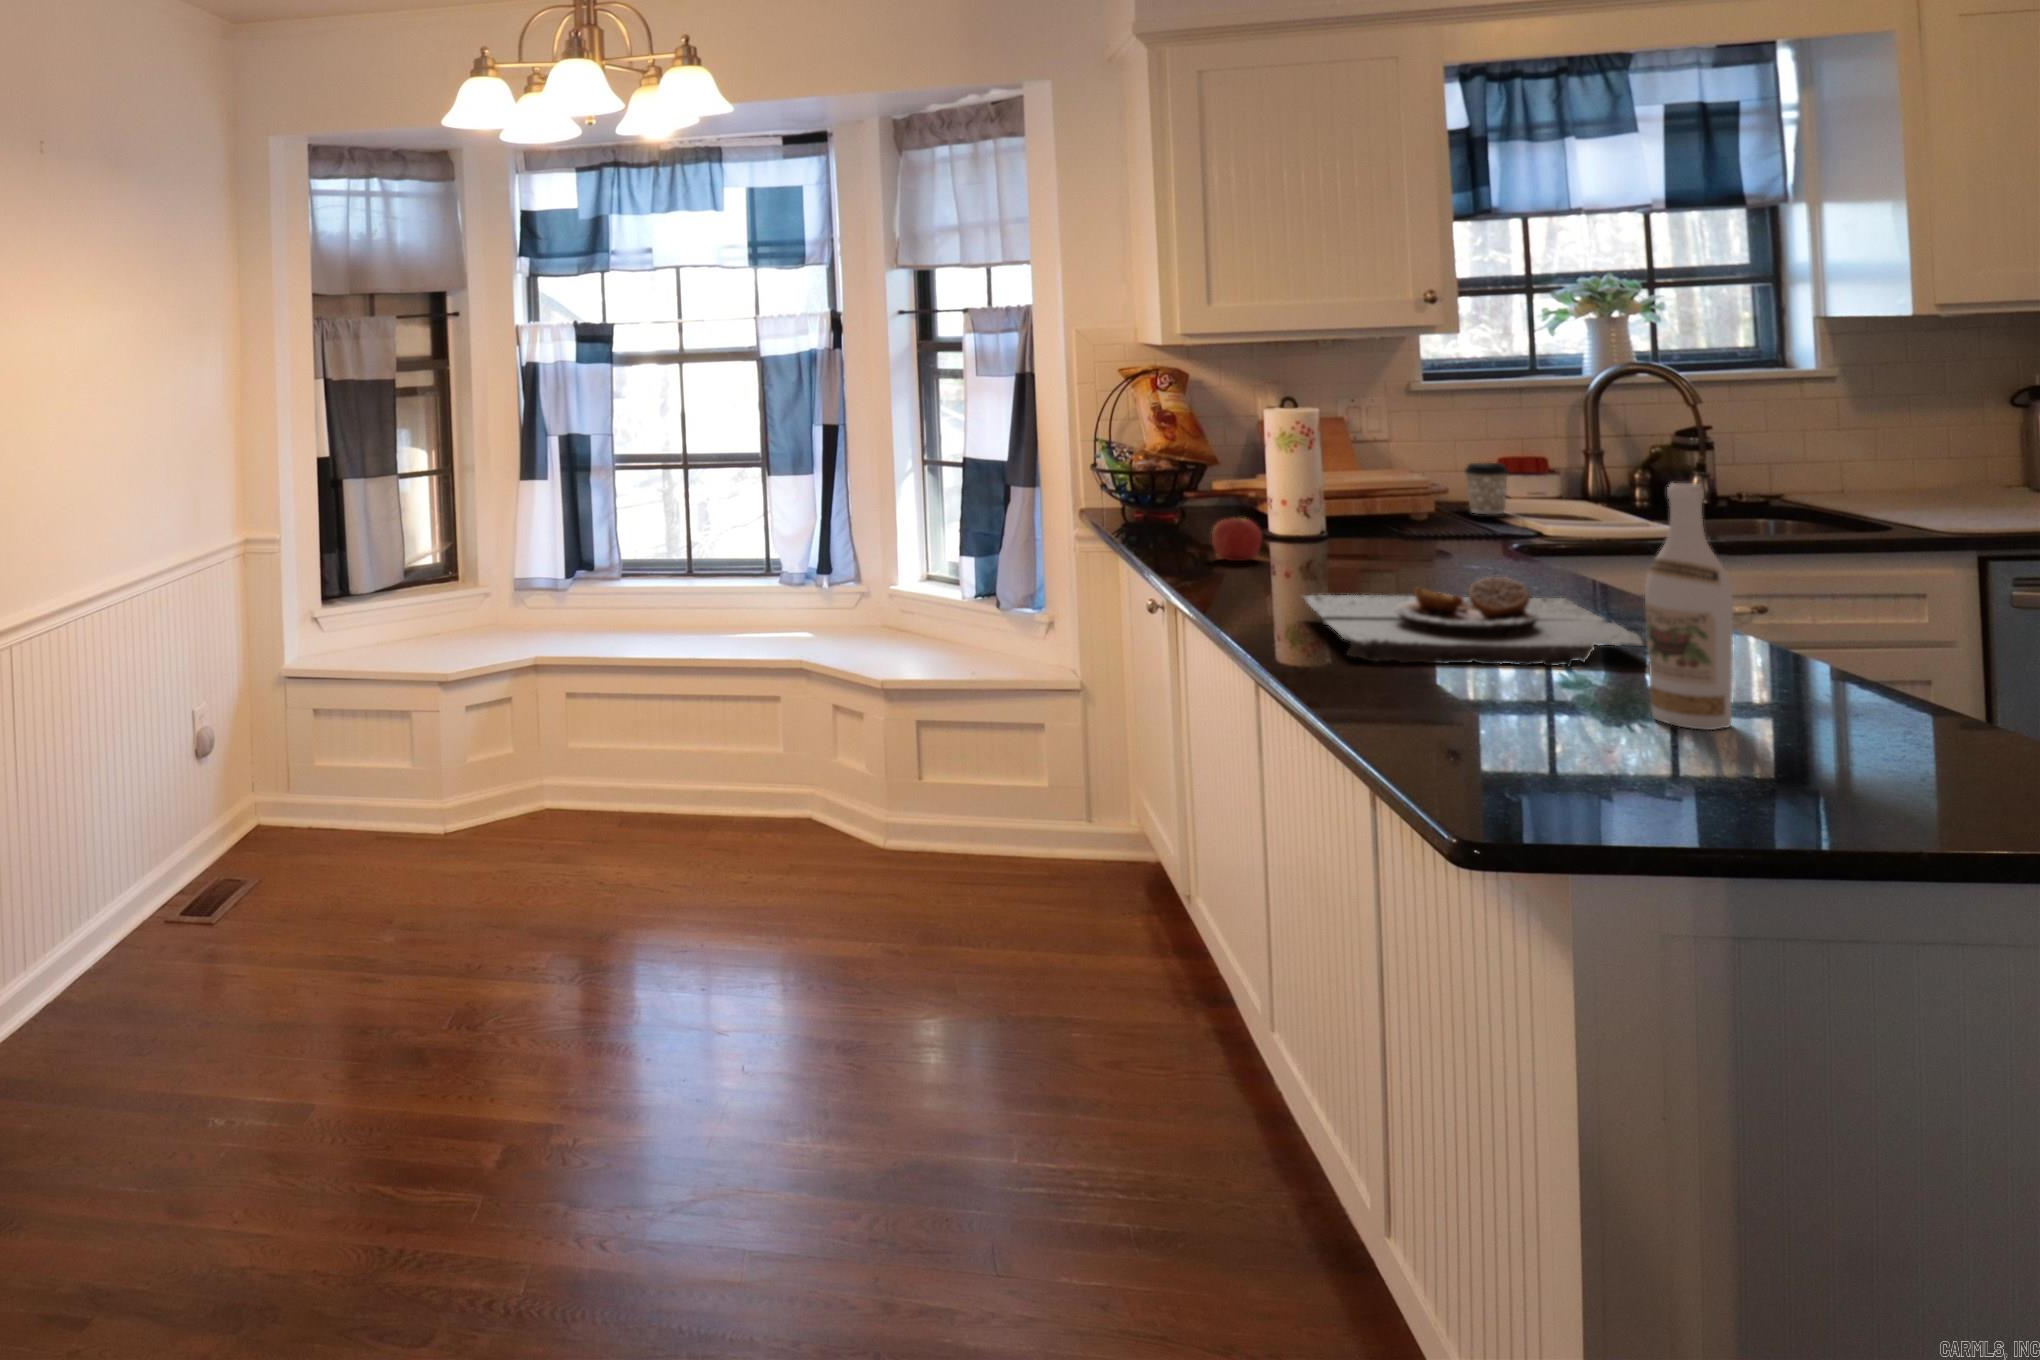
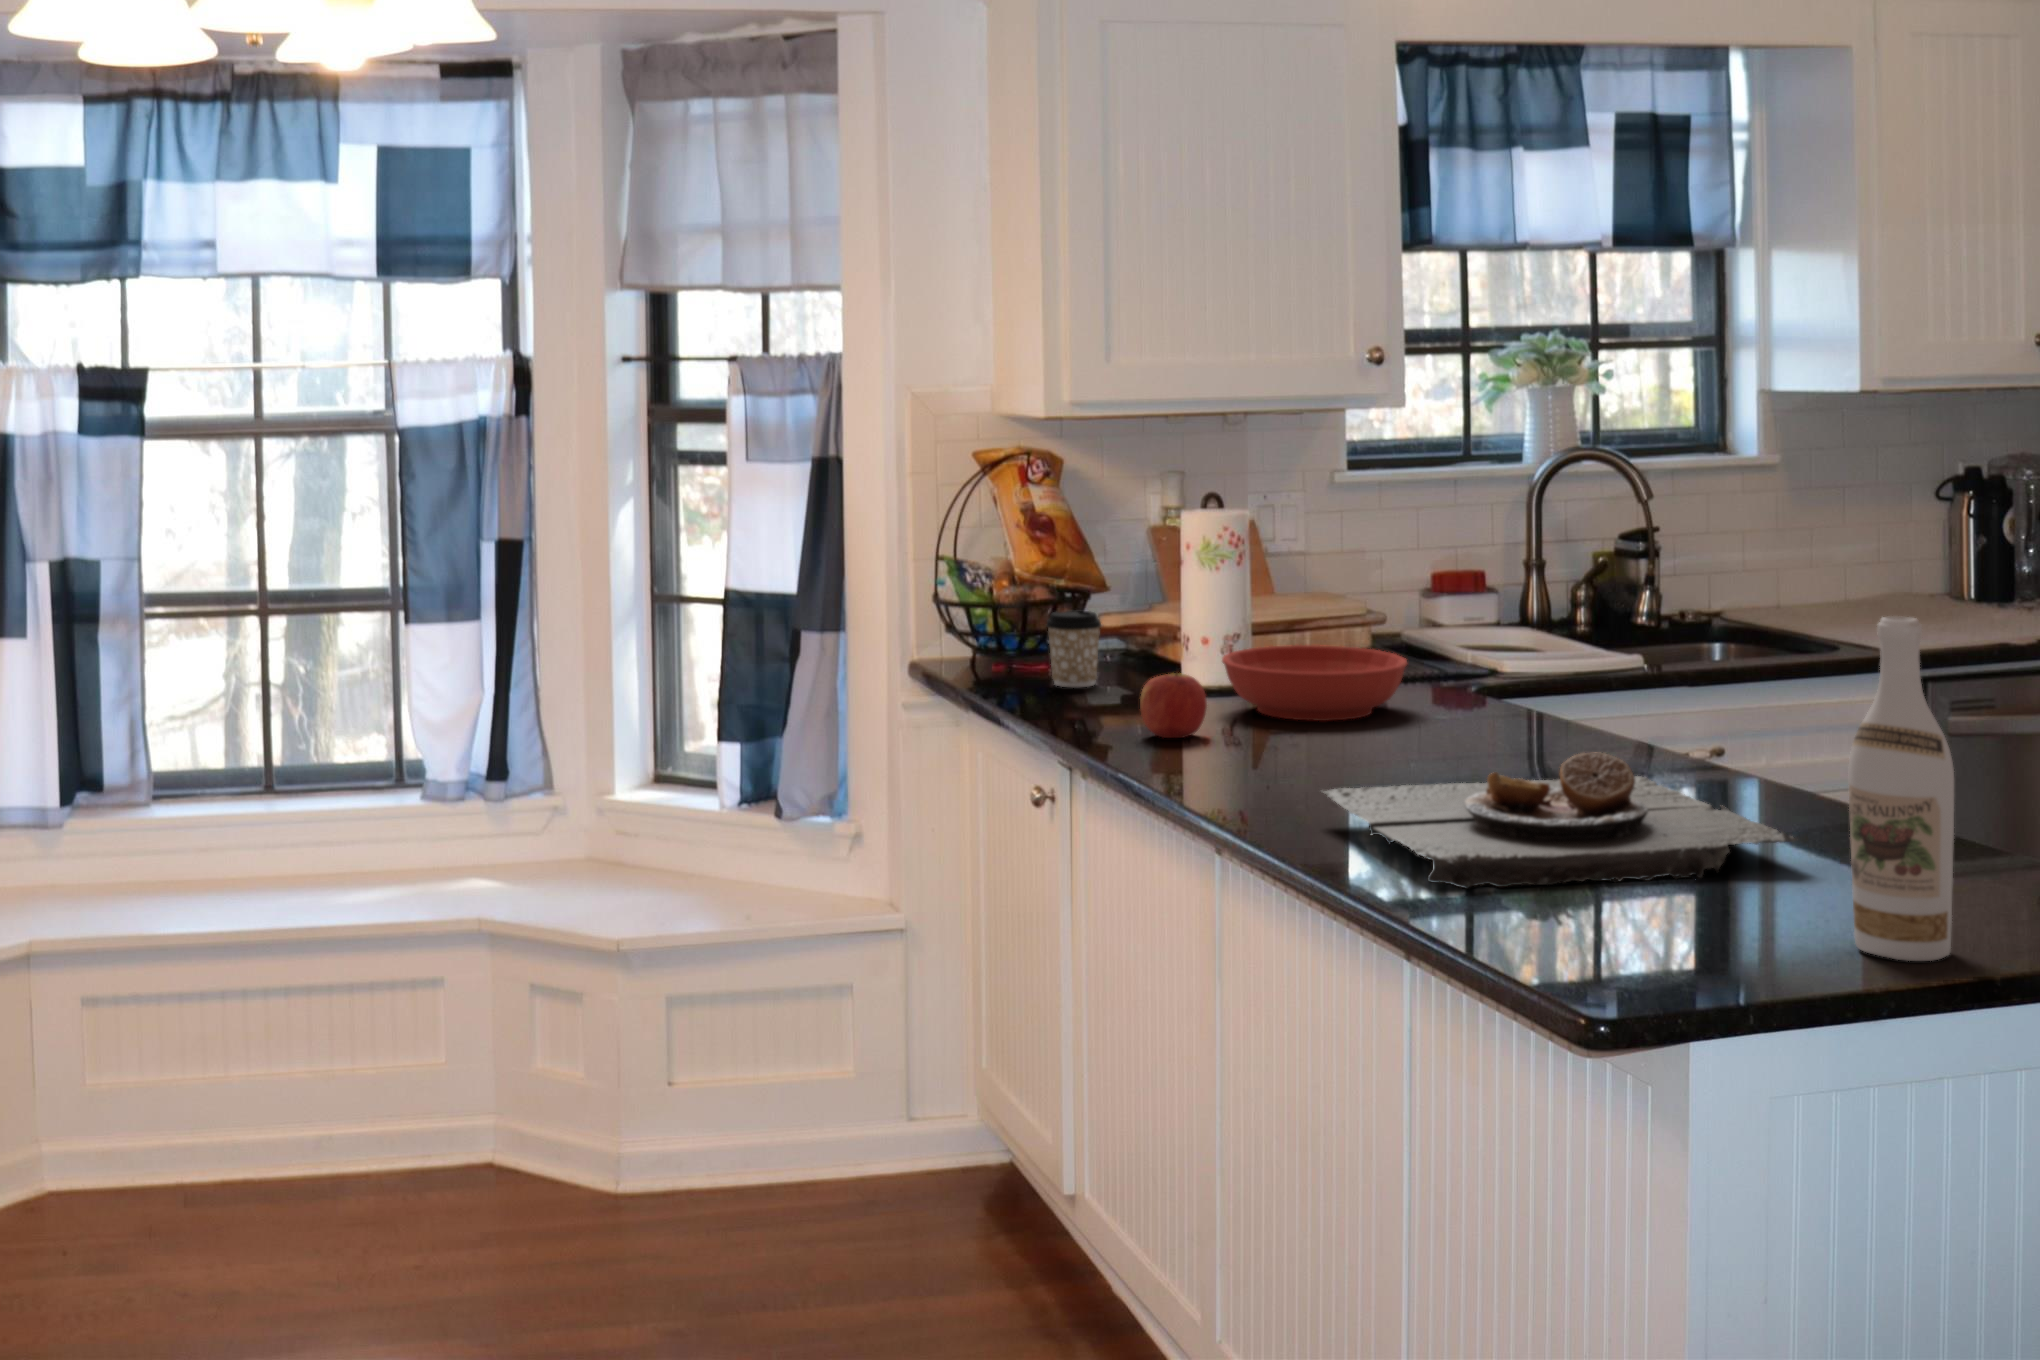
coffee cup: present [1465,463,1508,514] -> present [1047,610,1101,687]
bowl: none [1284,503,1430,554] -> present [1222,645,1407,721]

